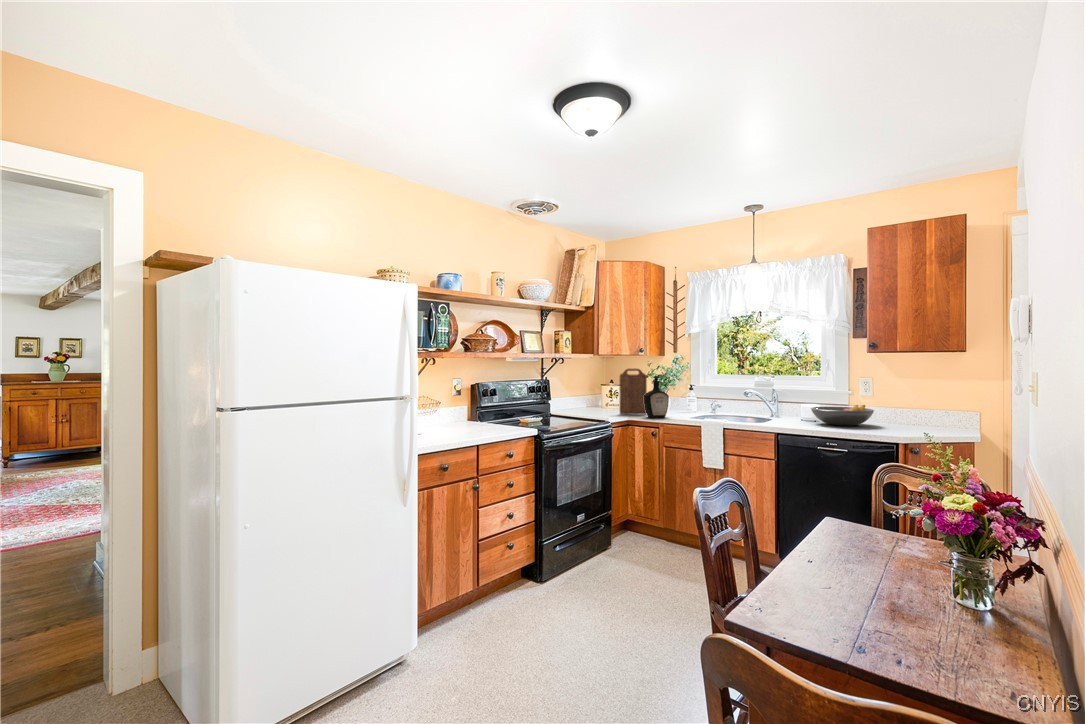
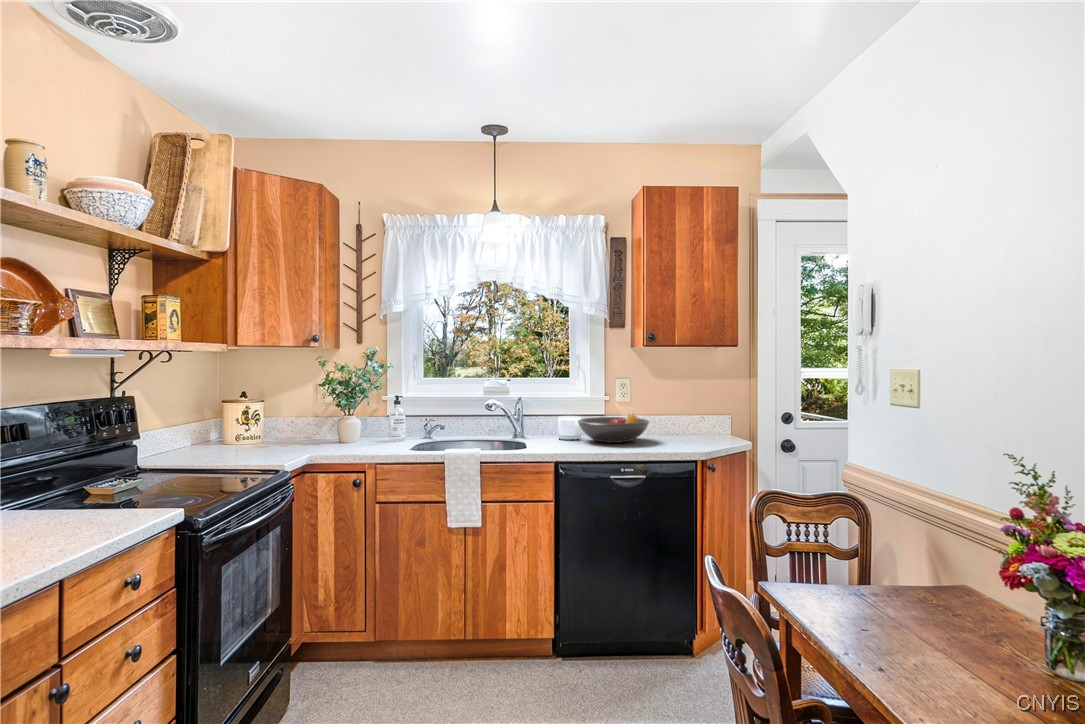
cutting board: present [620,369,647,415] -> none [283,370,333,452]
bottle: present [644,376,669,418] -> none [339,382,380,455]

